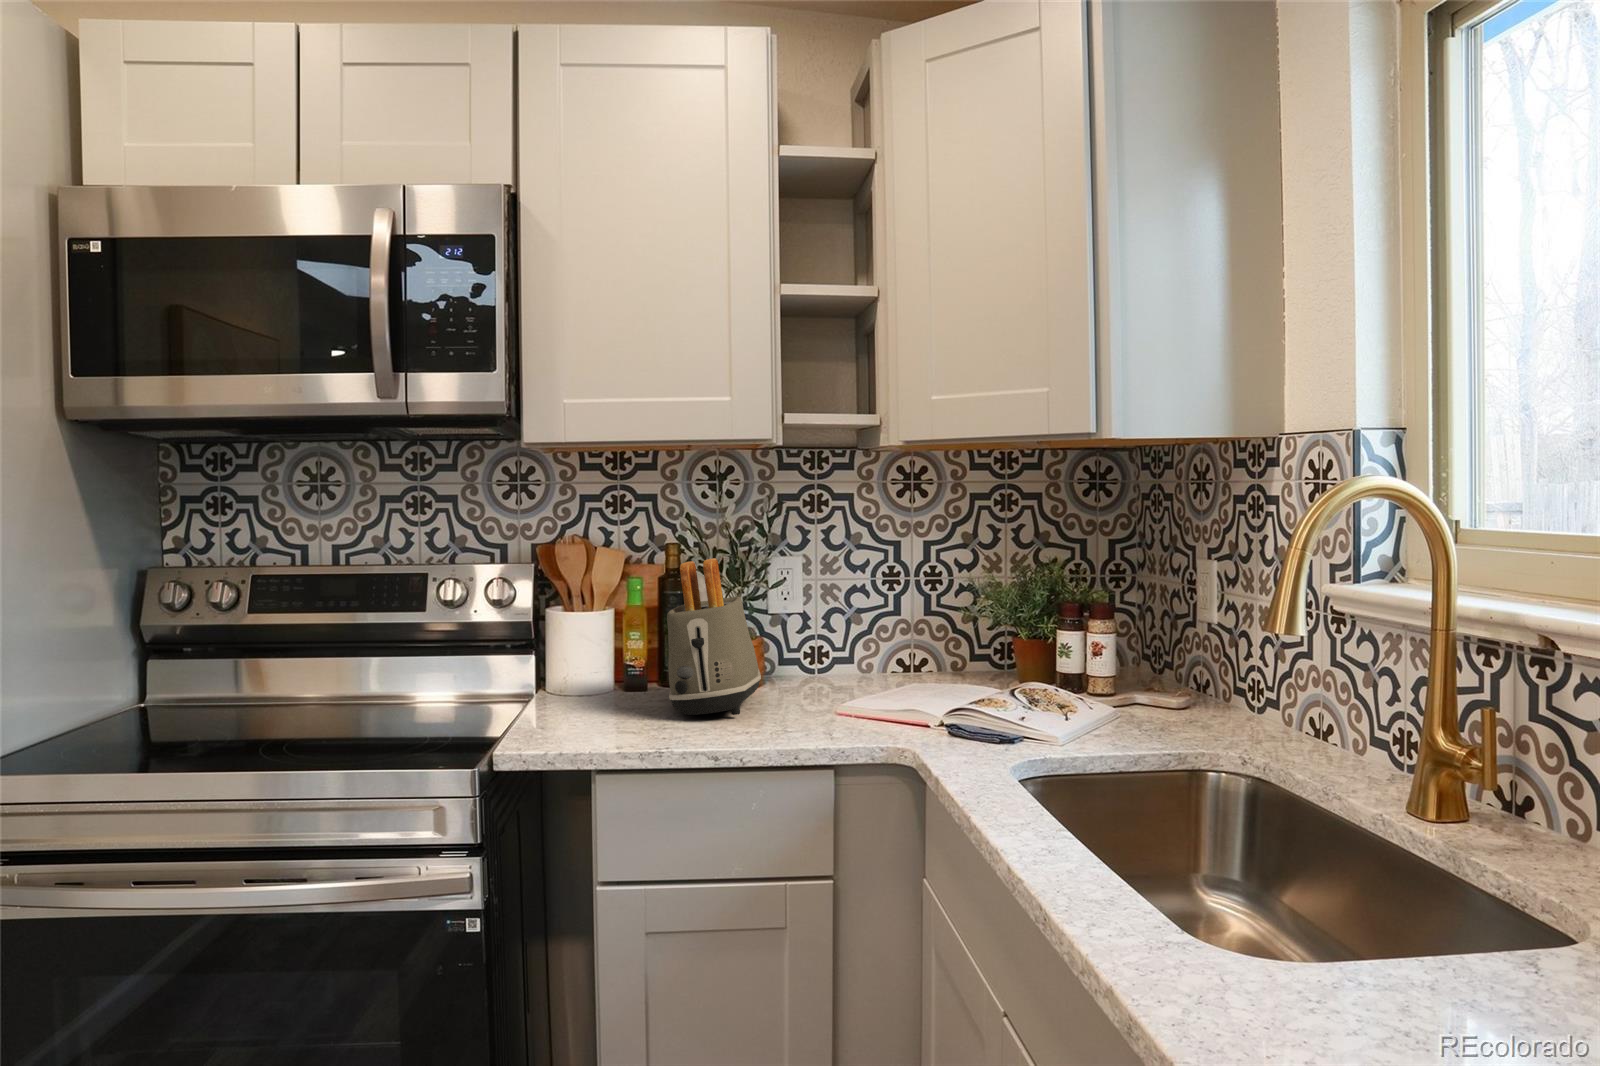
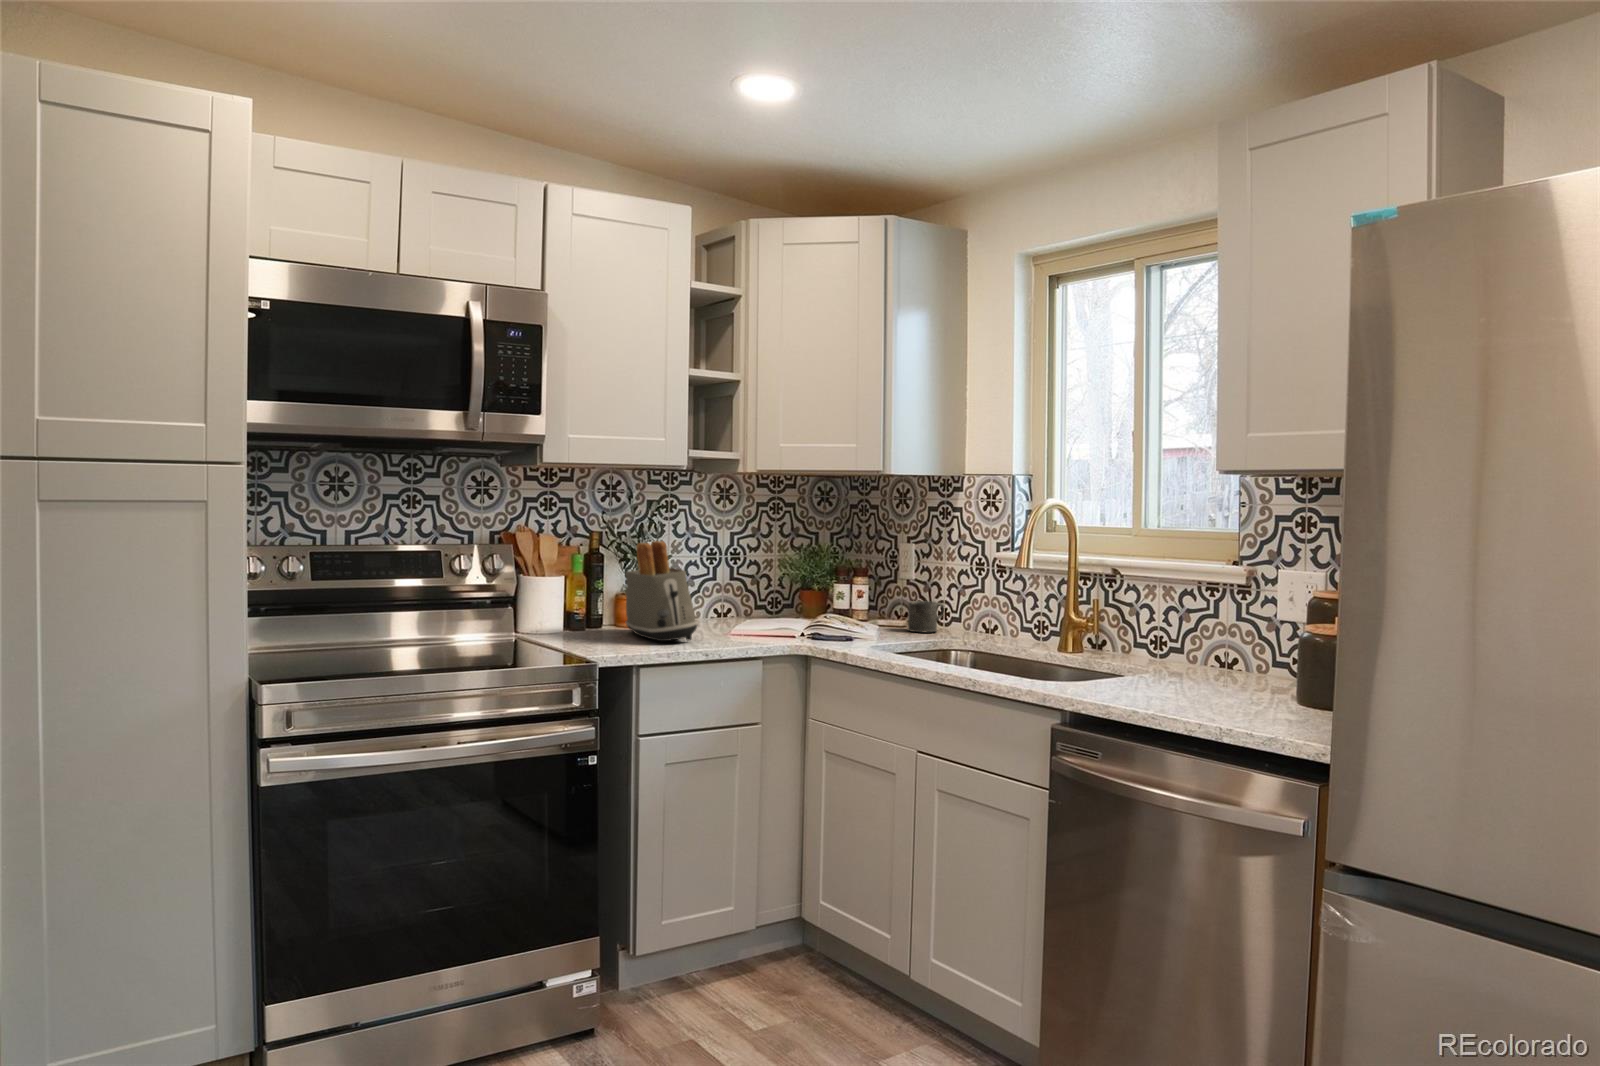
mug: none [1160,662,1232,720] -> present [908,601,944,632]

